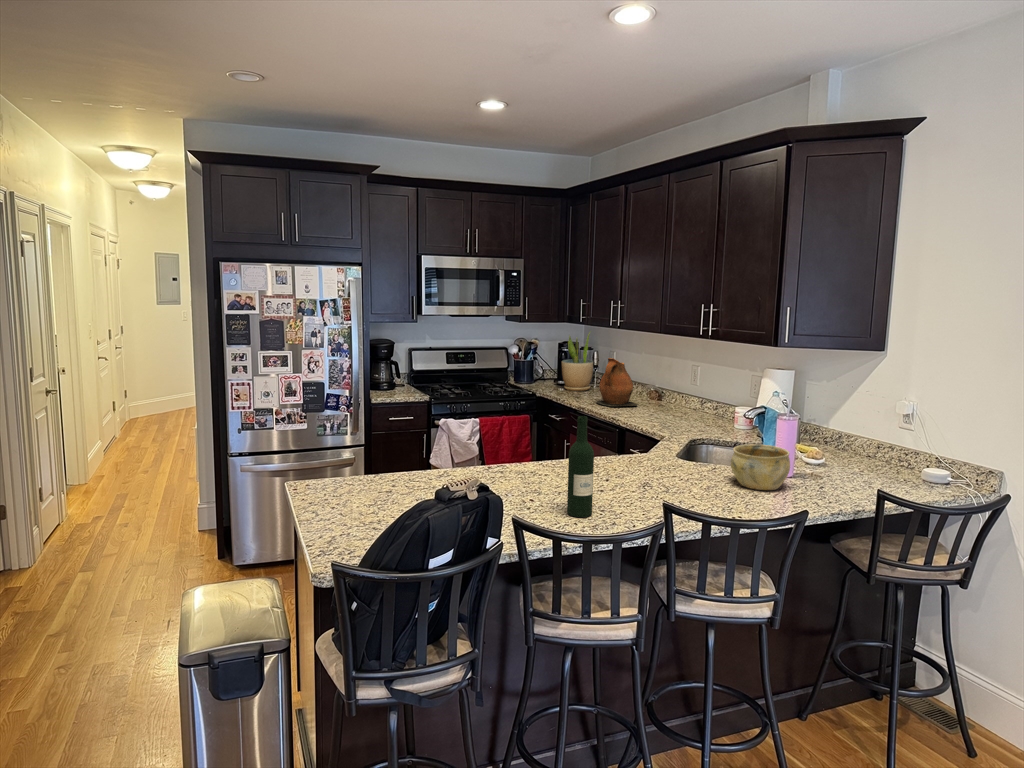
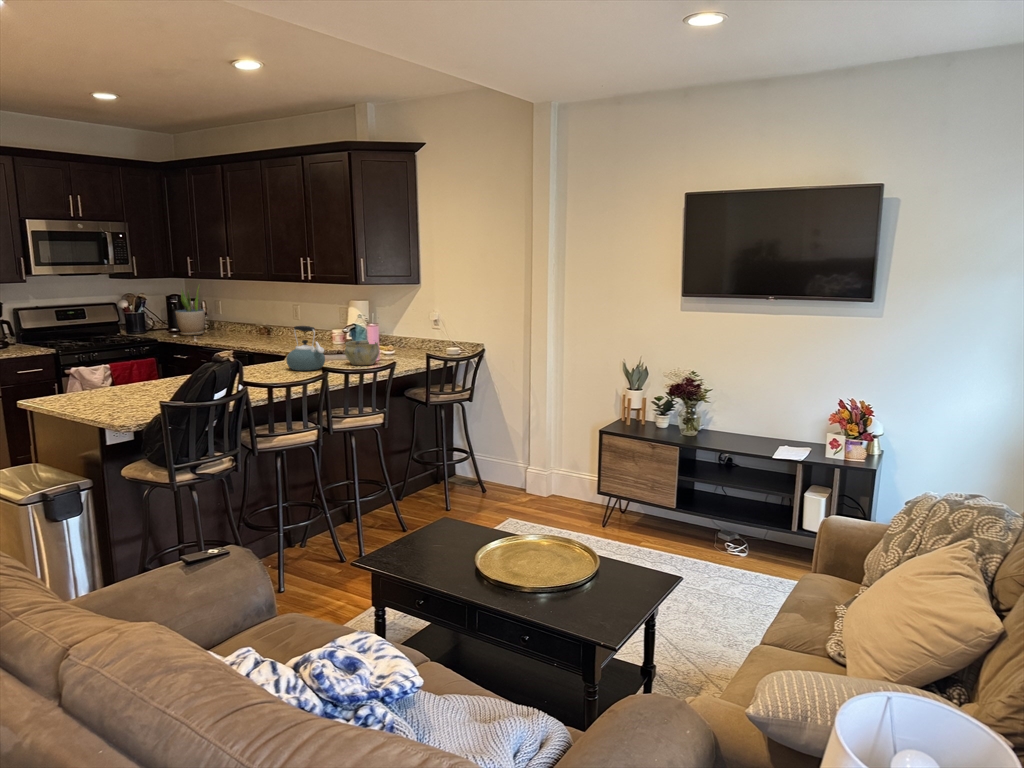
ceramic pitcher: present [597,358,638,406] -> none [217,303,254,341]
kettle: none [633,415,693,490] -> present [286,326,325,371]
wine bottle: present [567,416,594,517] -> none [257,322,276,384]

